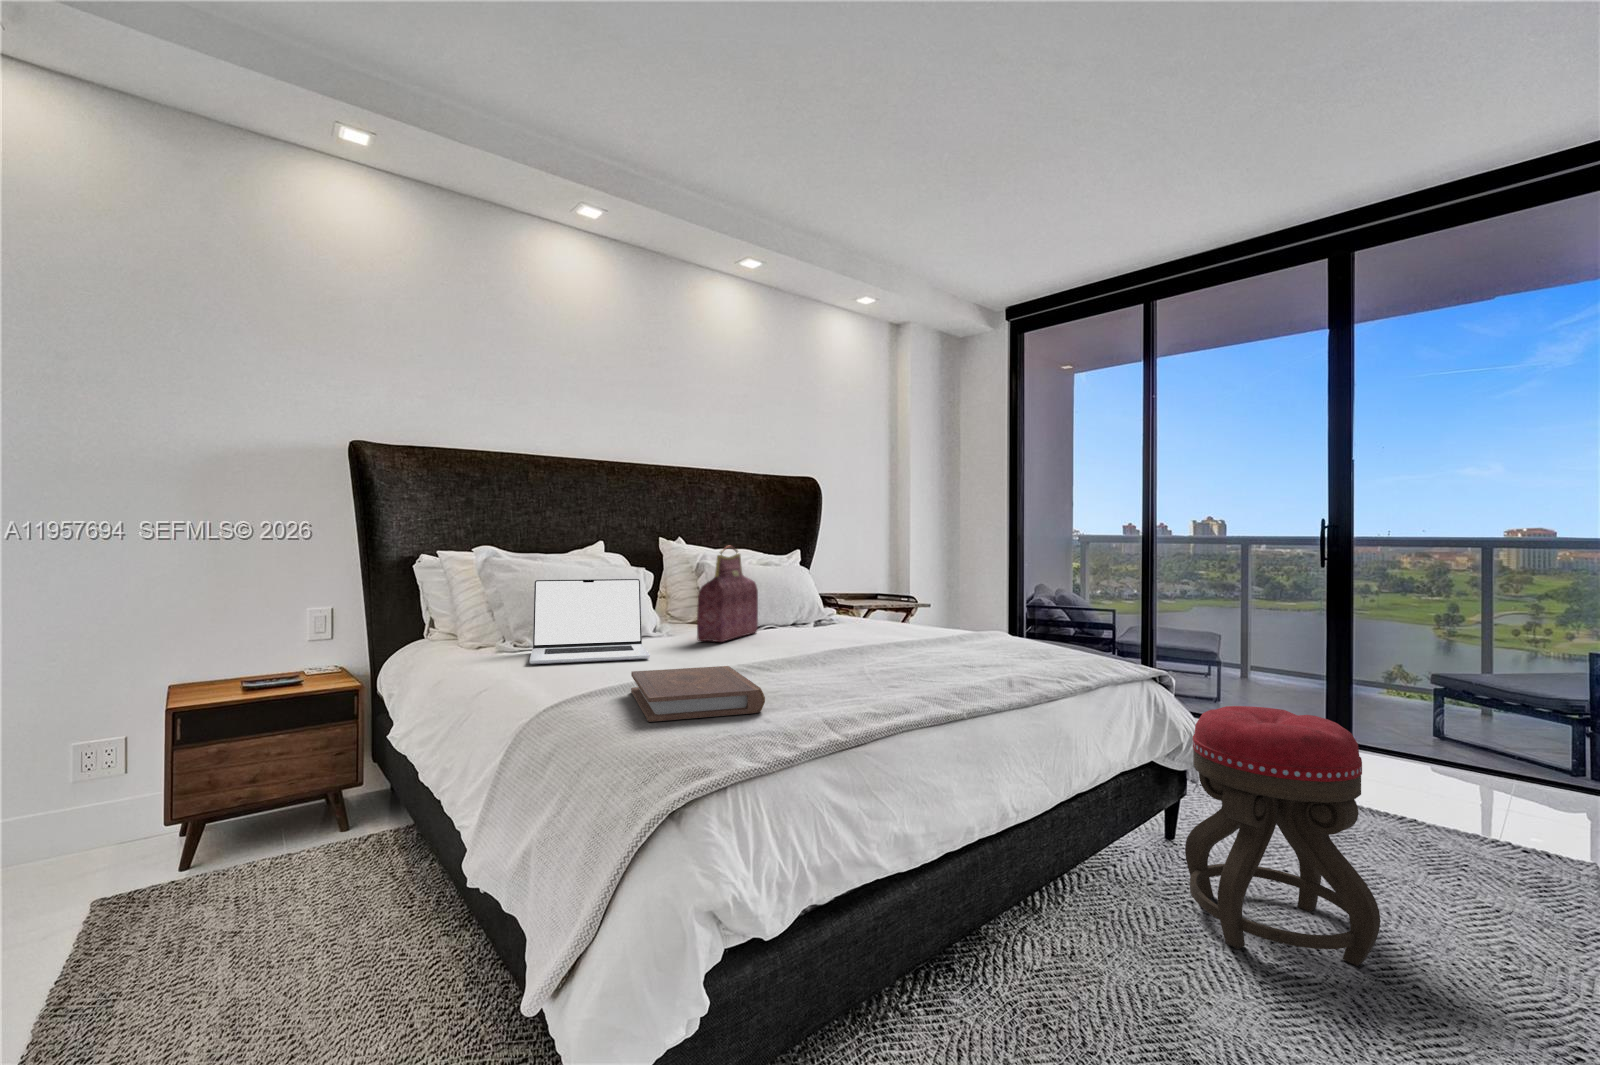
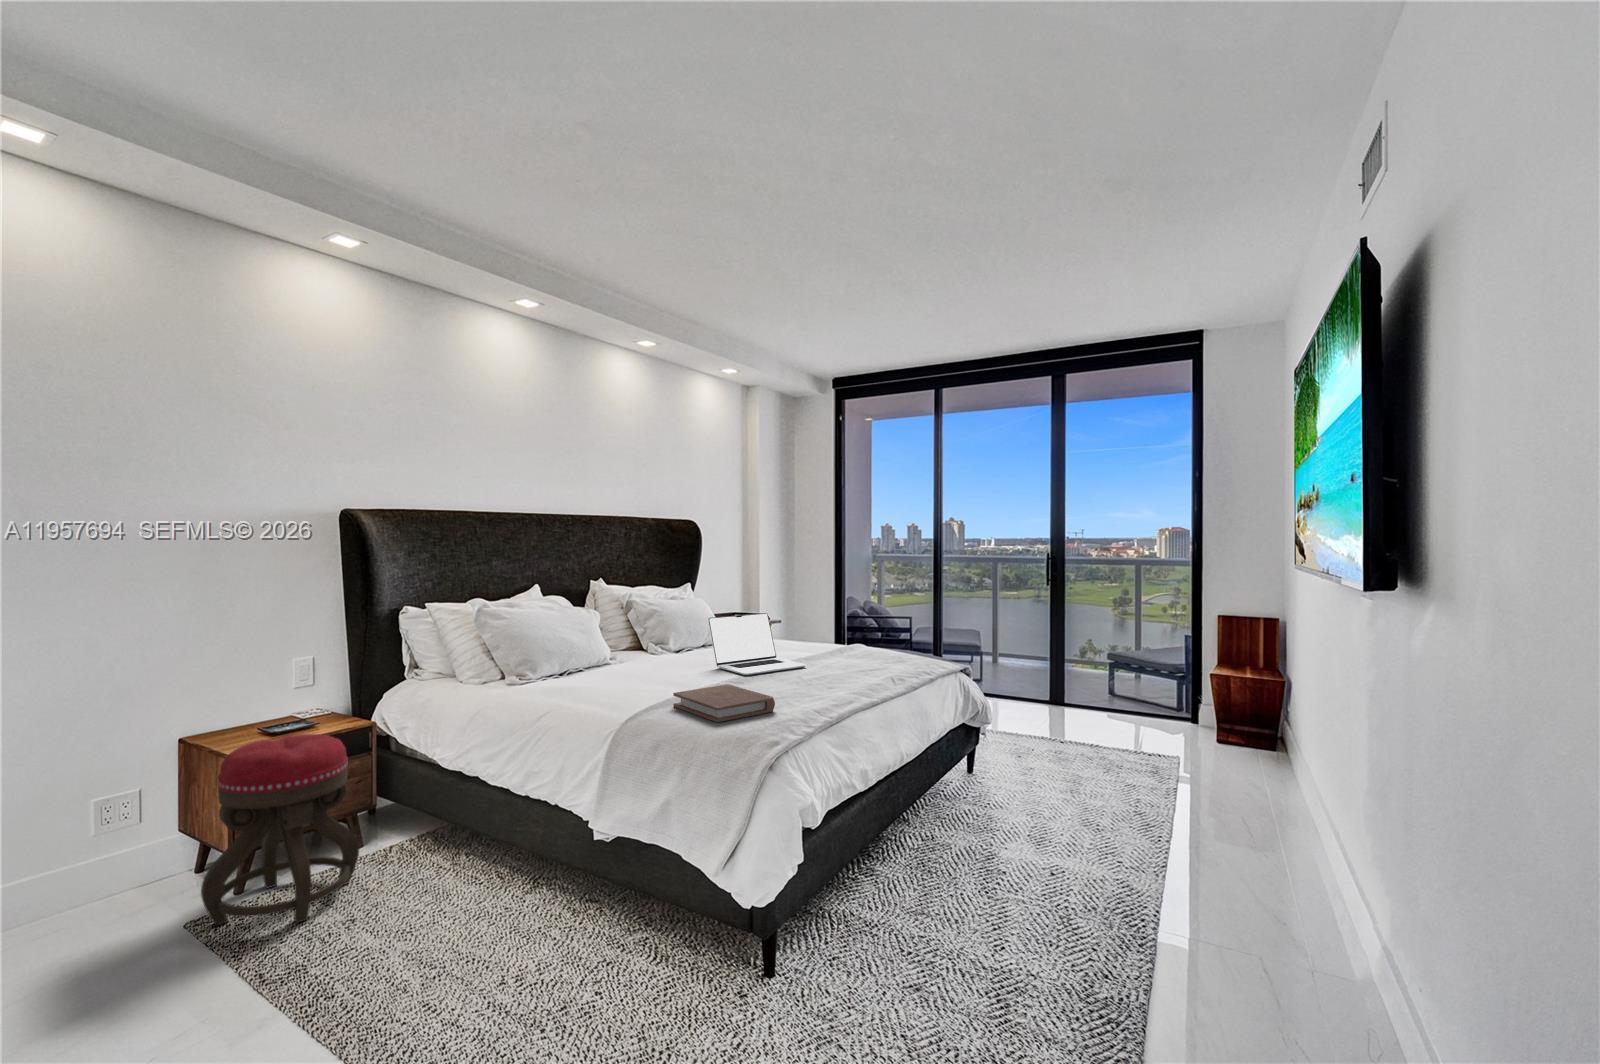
handbag: present [697,546,758,642] -> none [654,591,687,666]
laptop: present [529,579,650,664] -> present [708,613,806,675]
ottoman: present [1185,706,1380,966] -> present [201,734,359,925]

